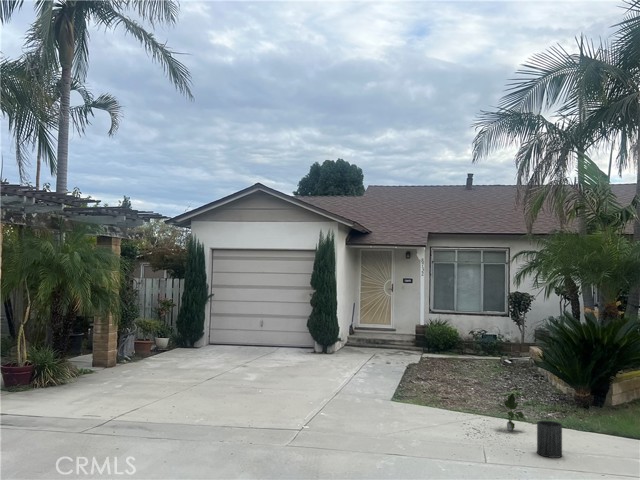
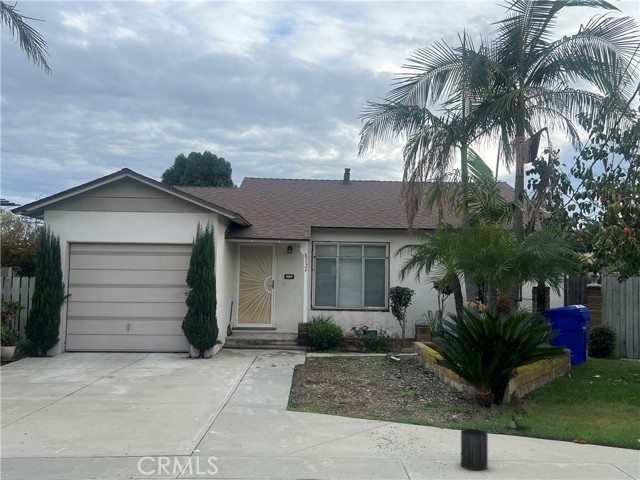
potted plant: present [499,393,526,431] -> present [501,391,527,429]

